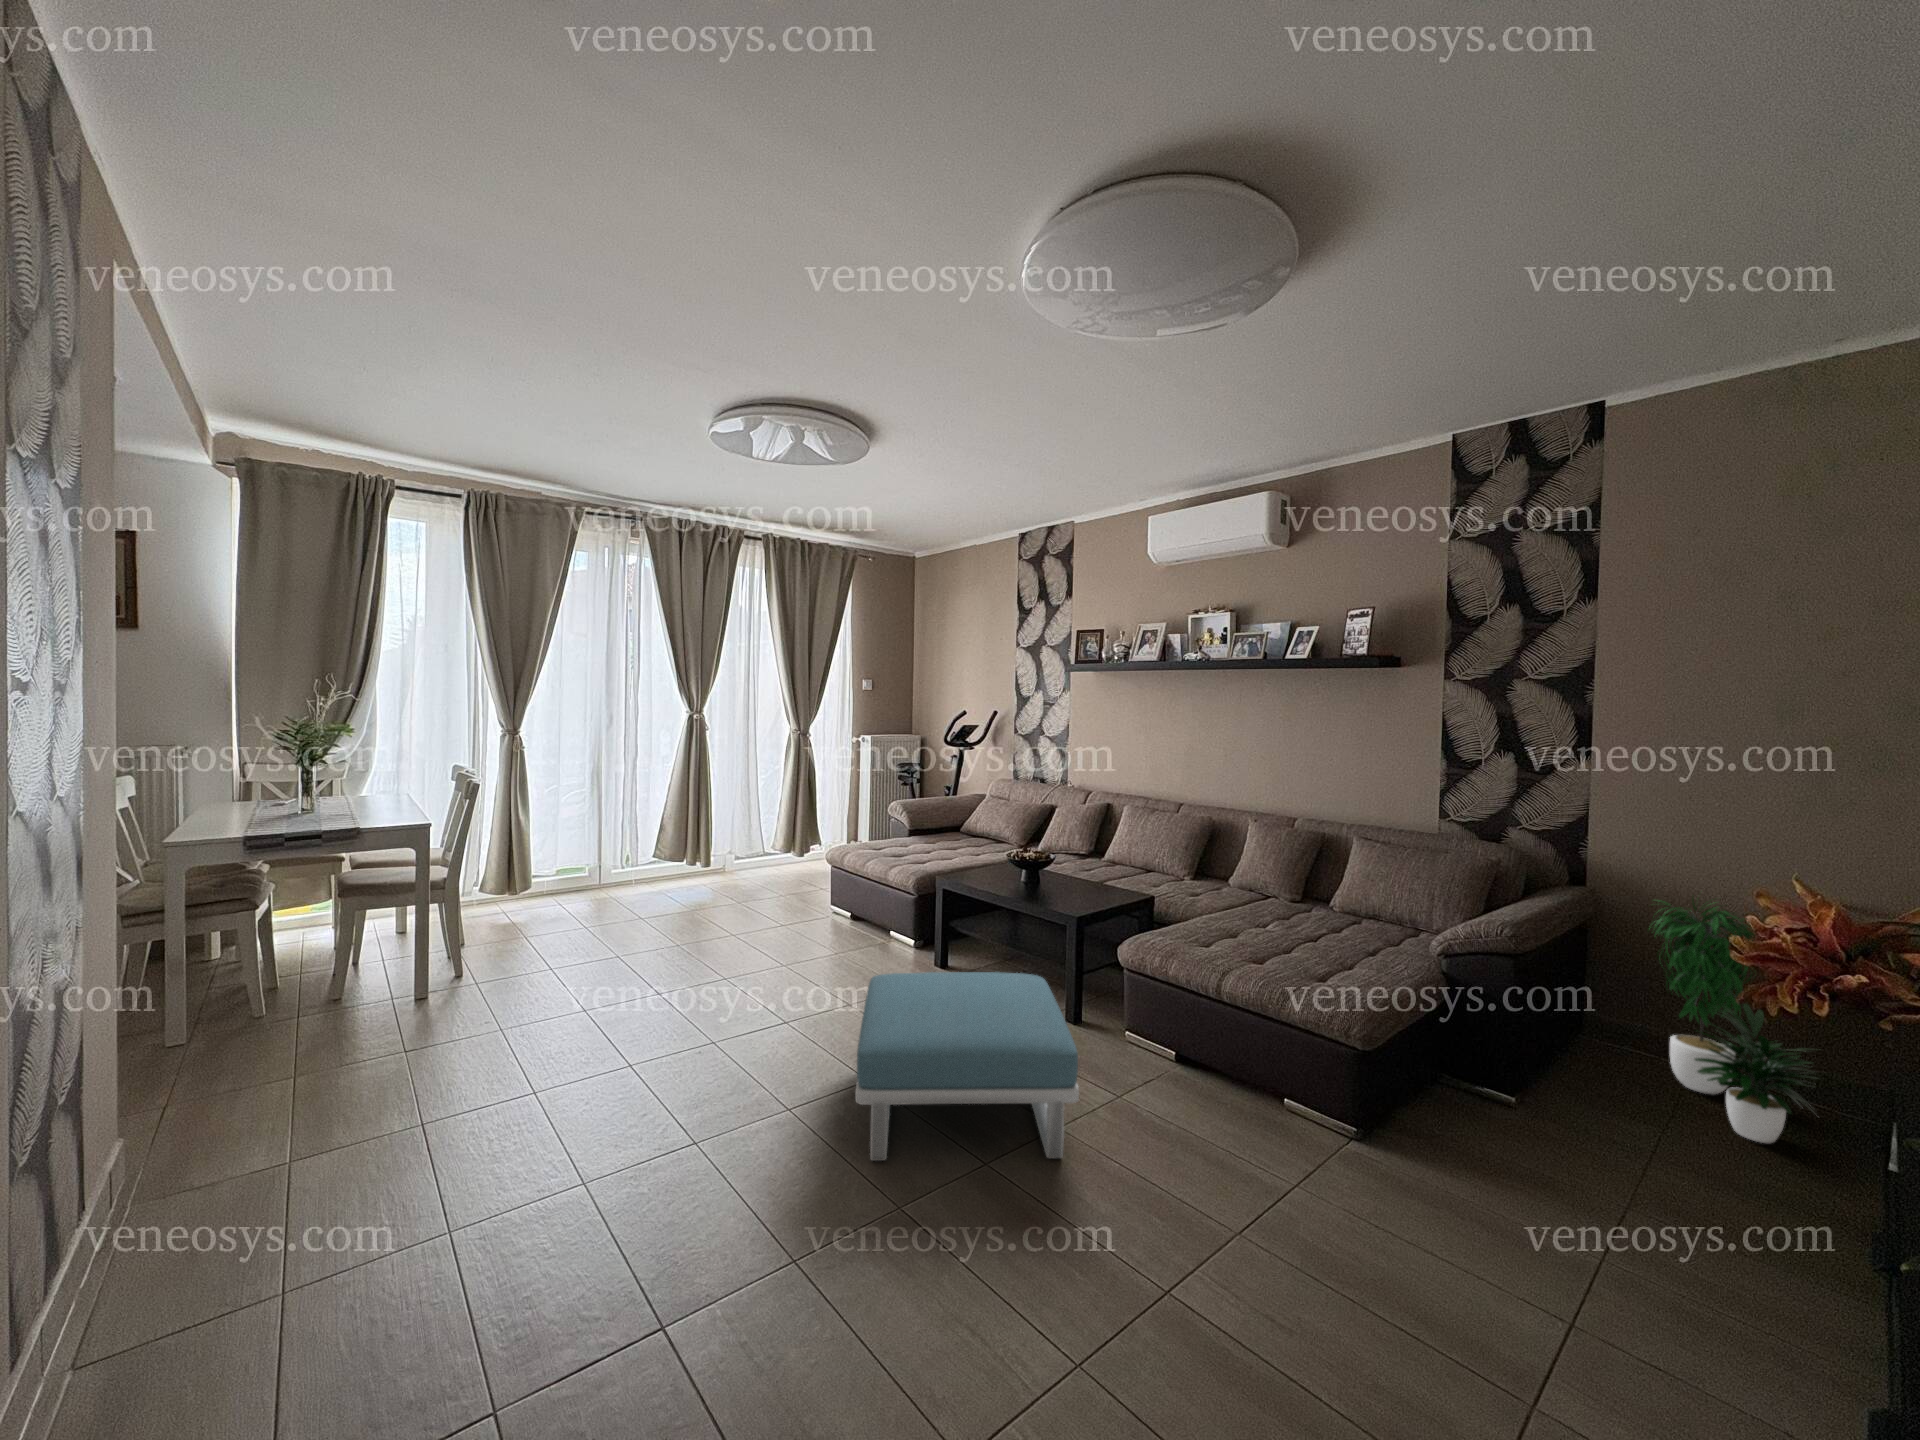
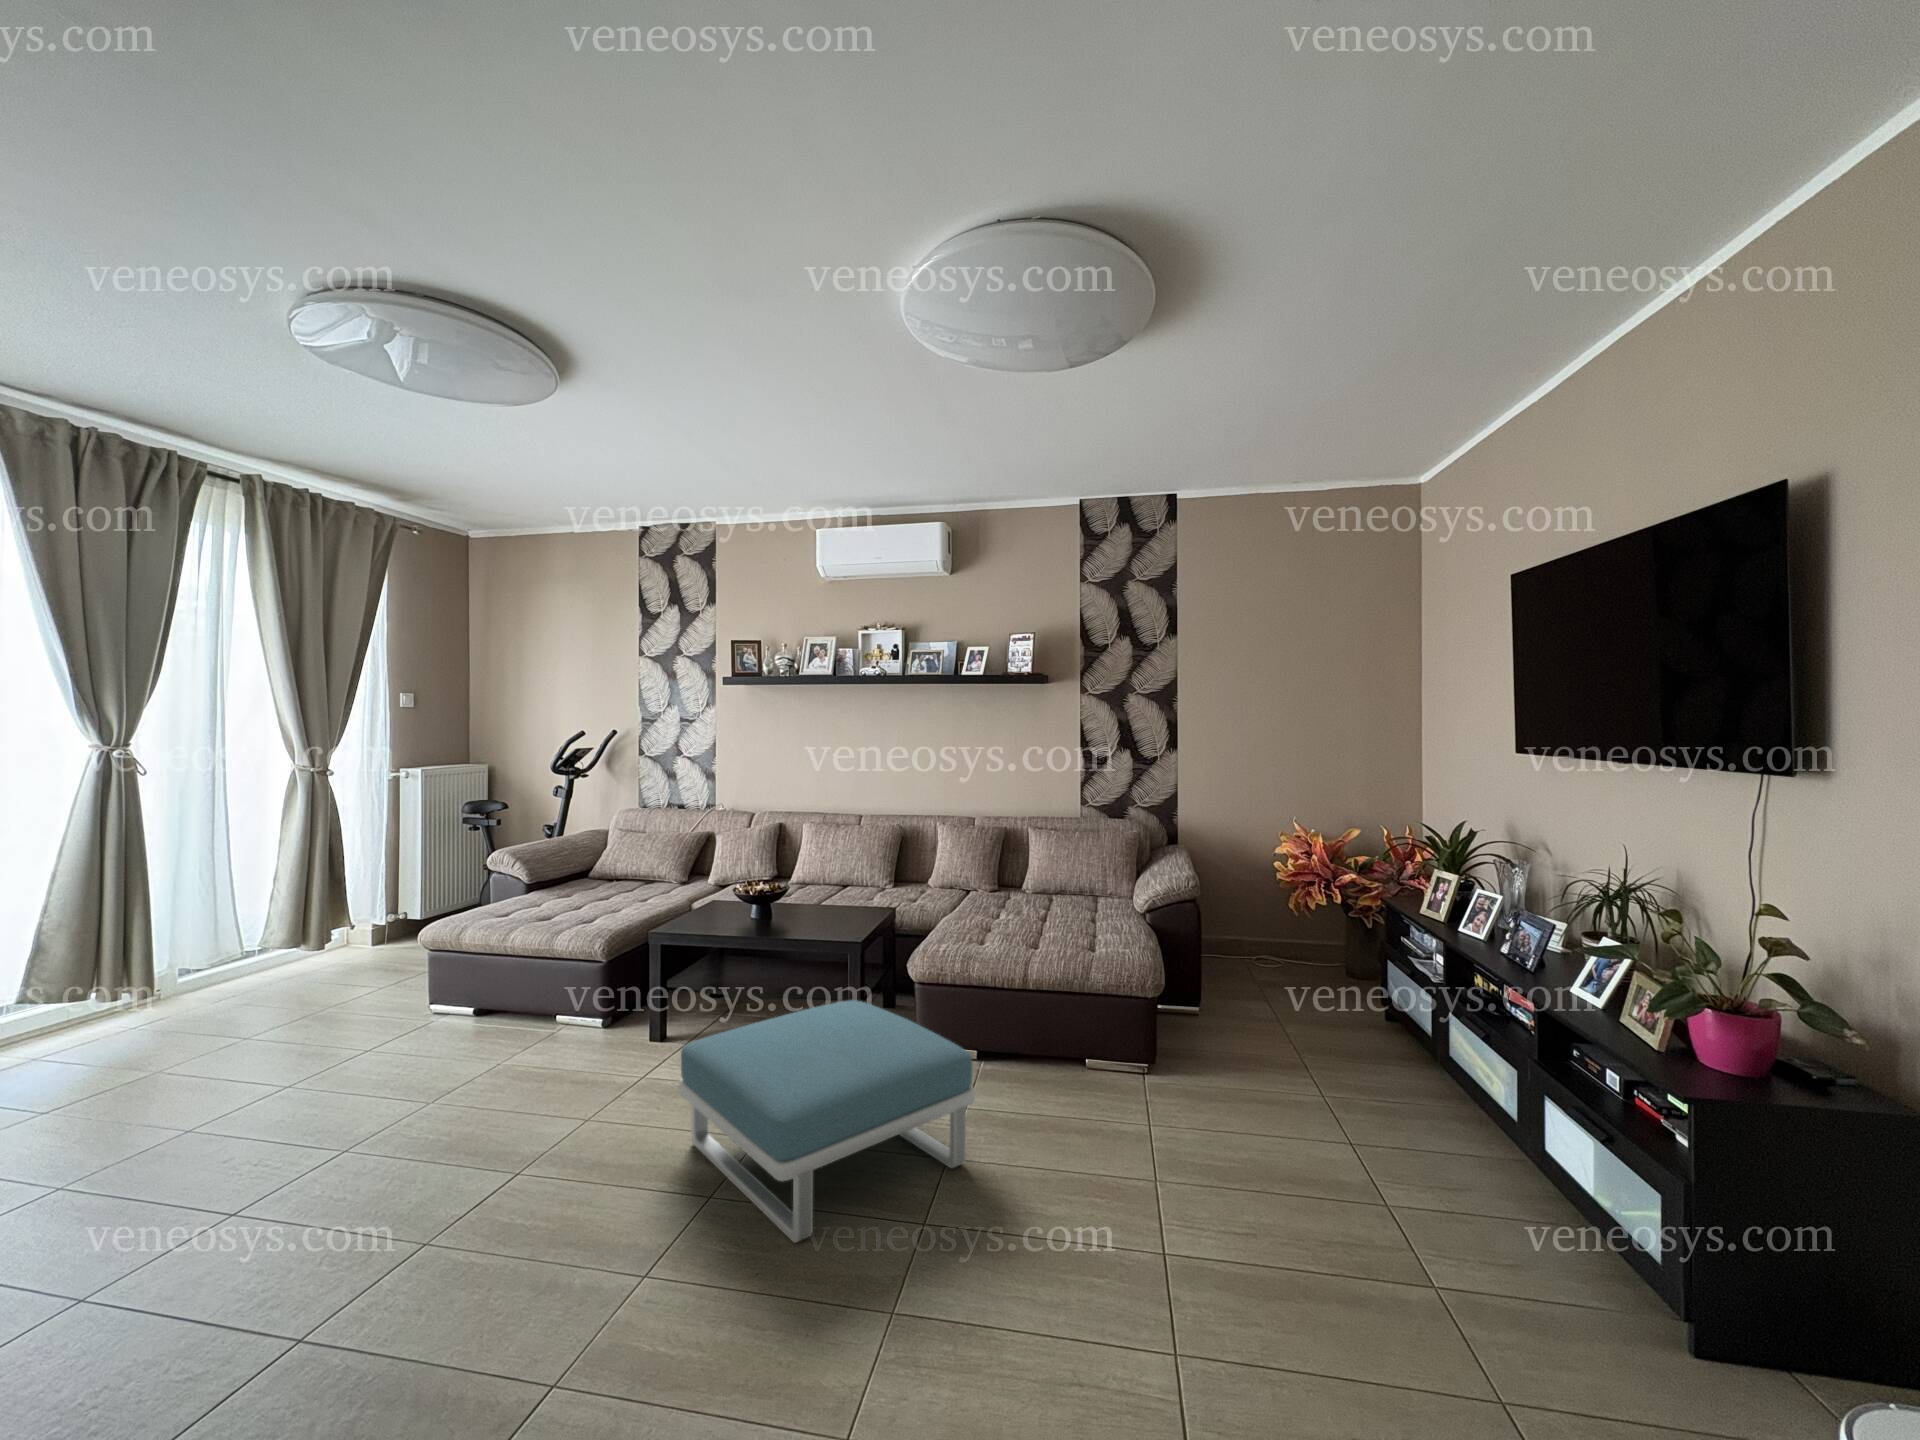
potted plant: present [1649,898,1810,1143] -> none [1224,837,1333,995]

